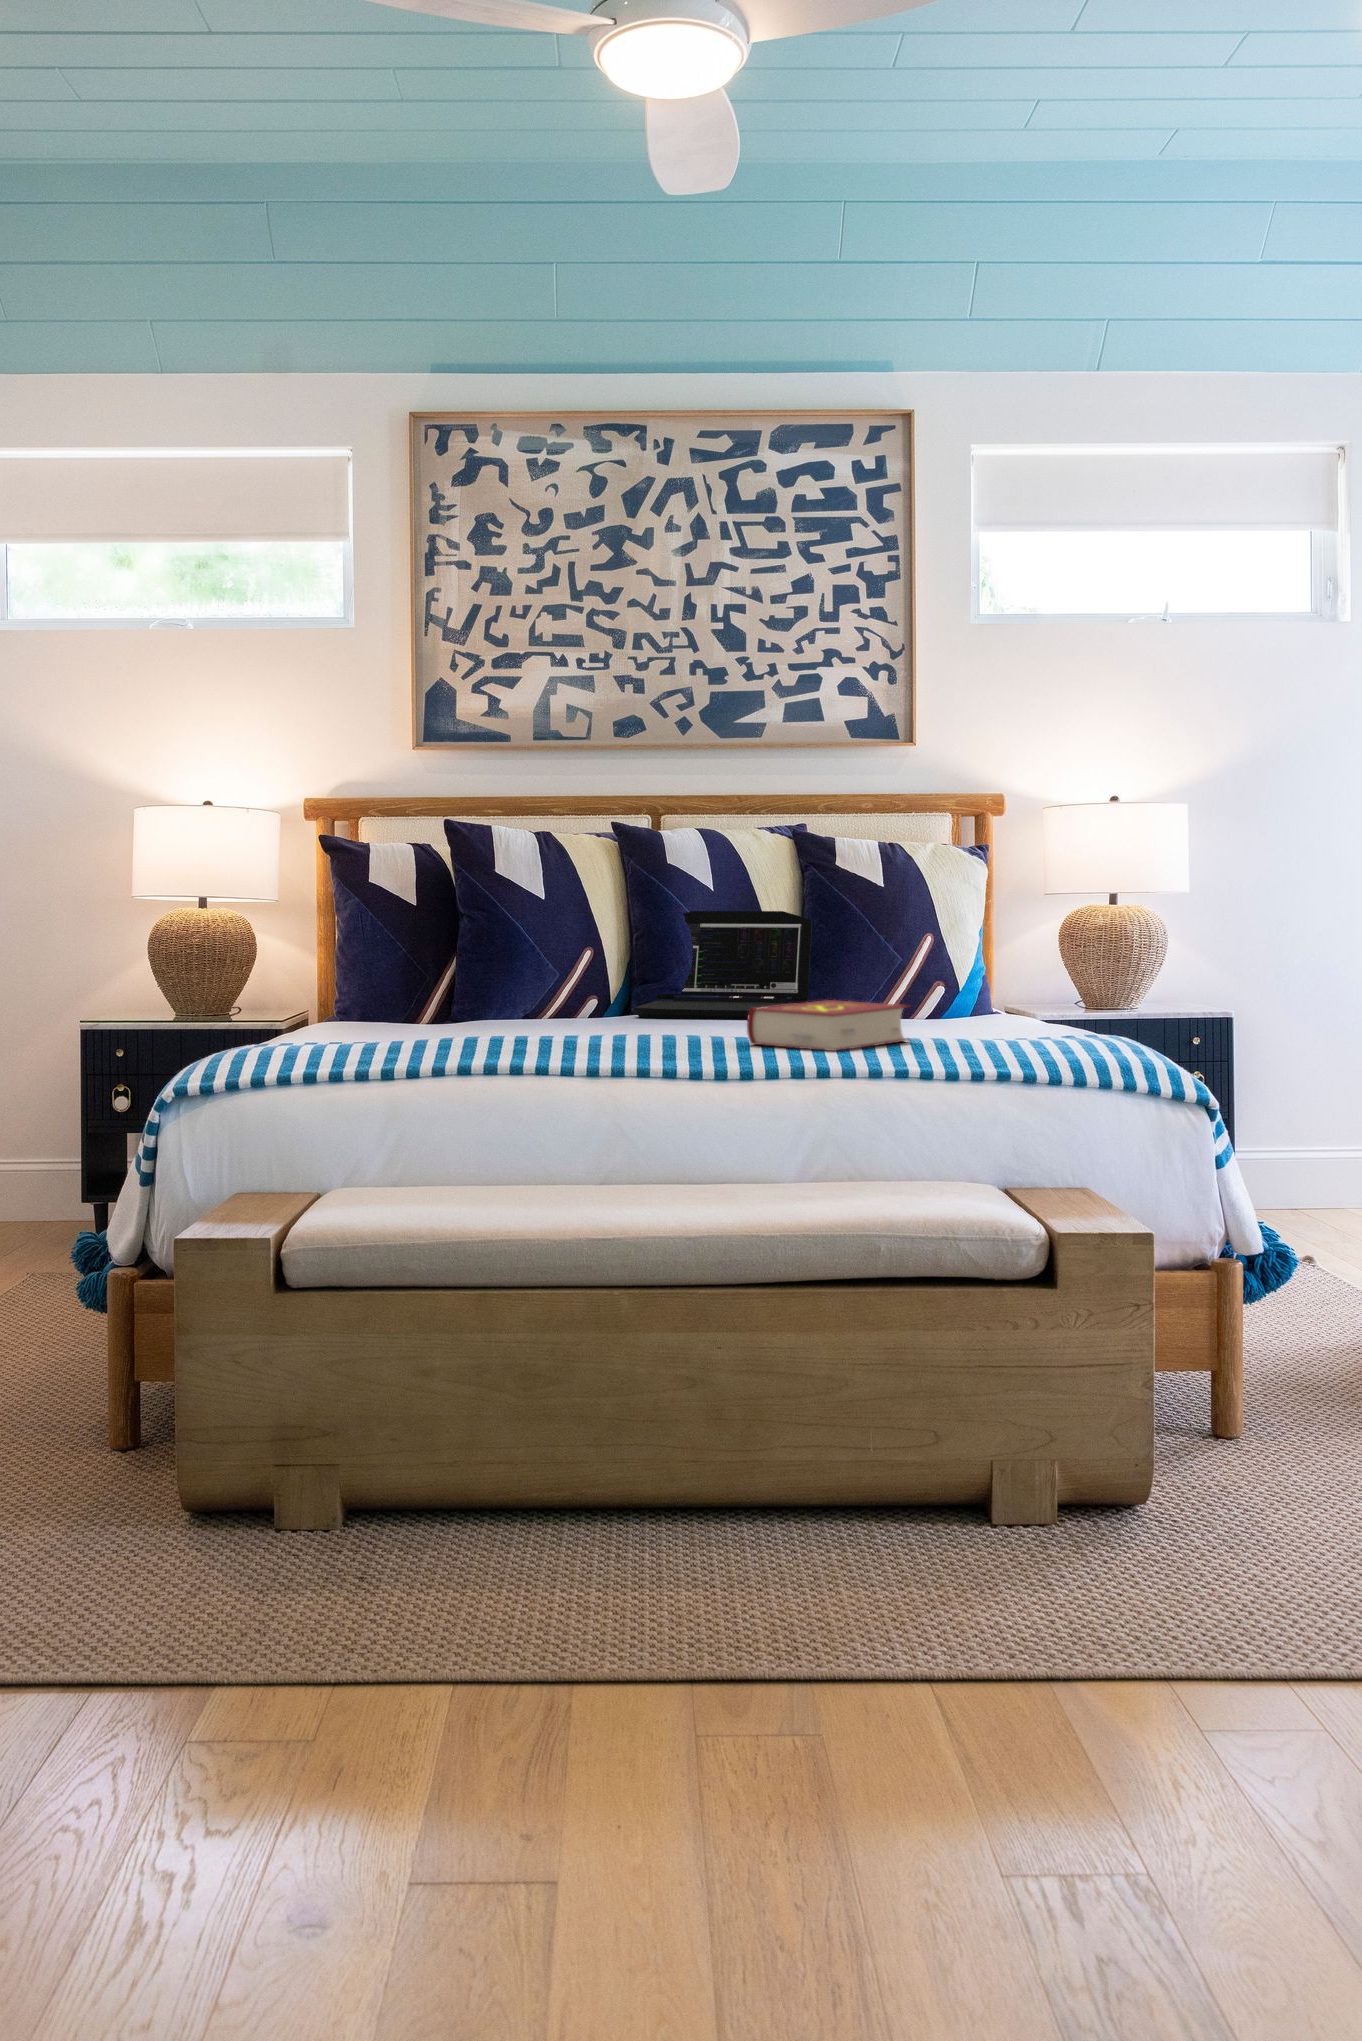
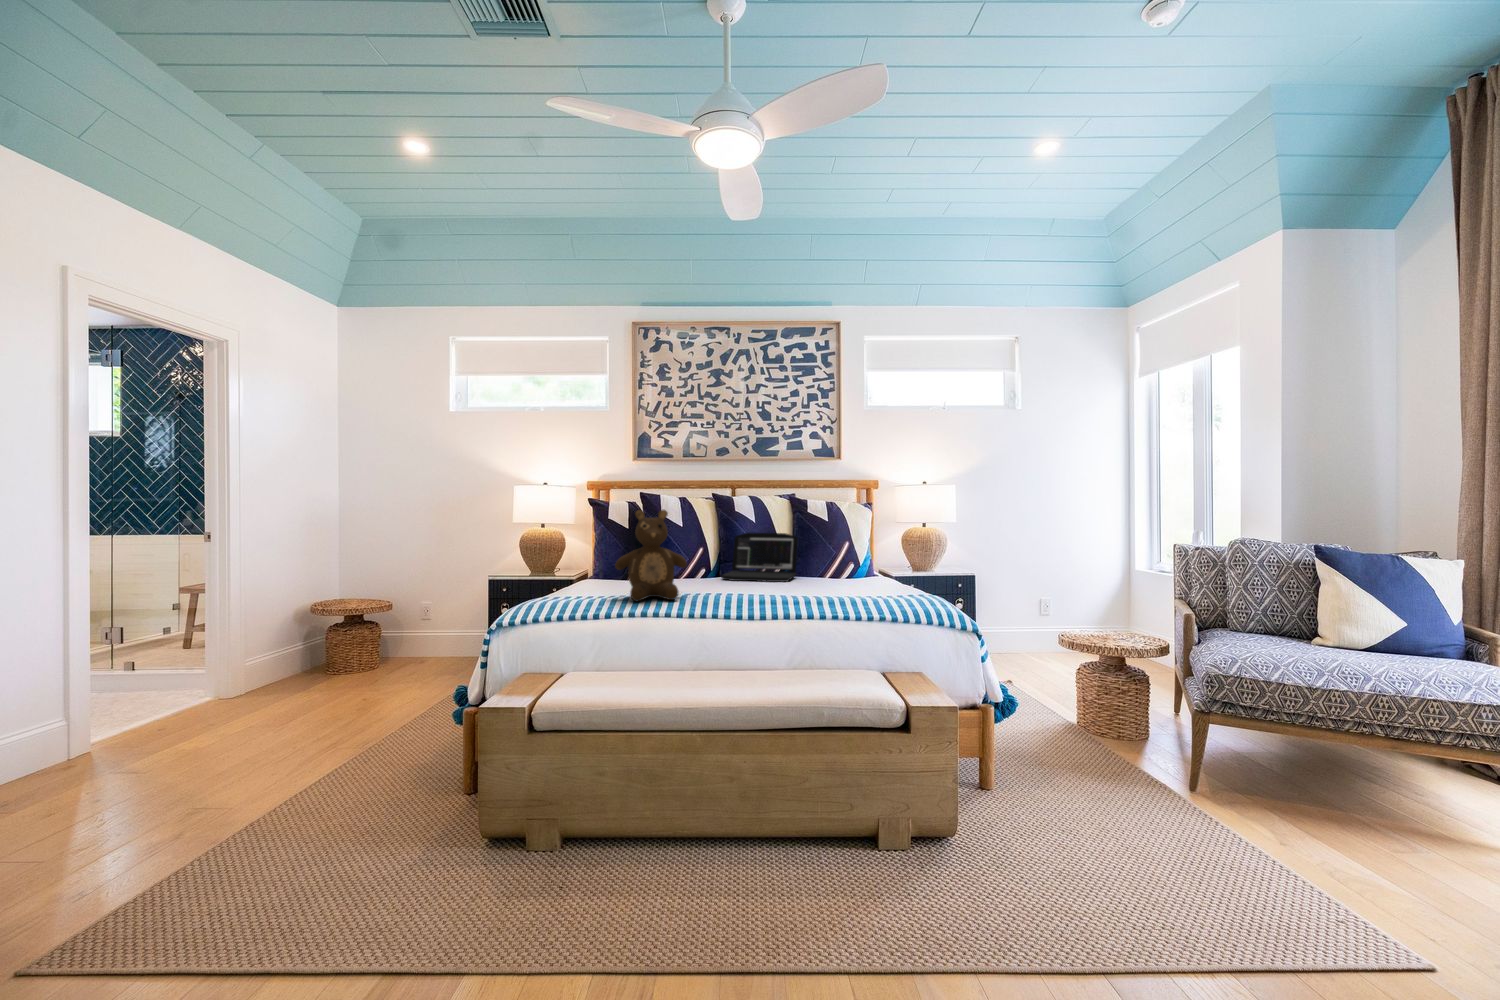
teddy bear: none [401,844,564,1047] -> present [615,510,687,601]
book: present [747,1000,909,1051] -> none [767,579,840,606]

